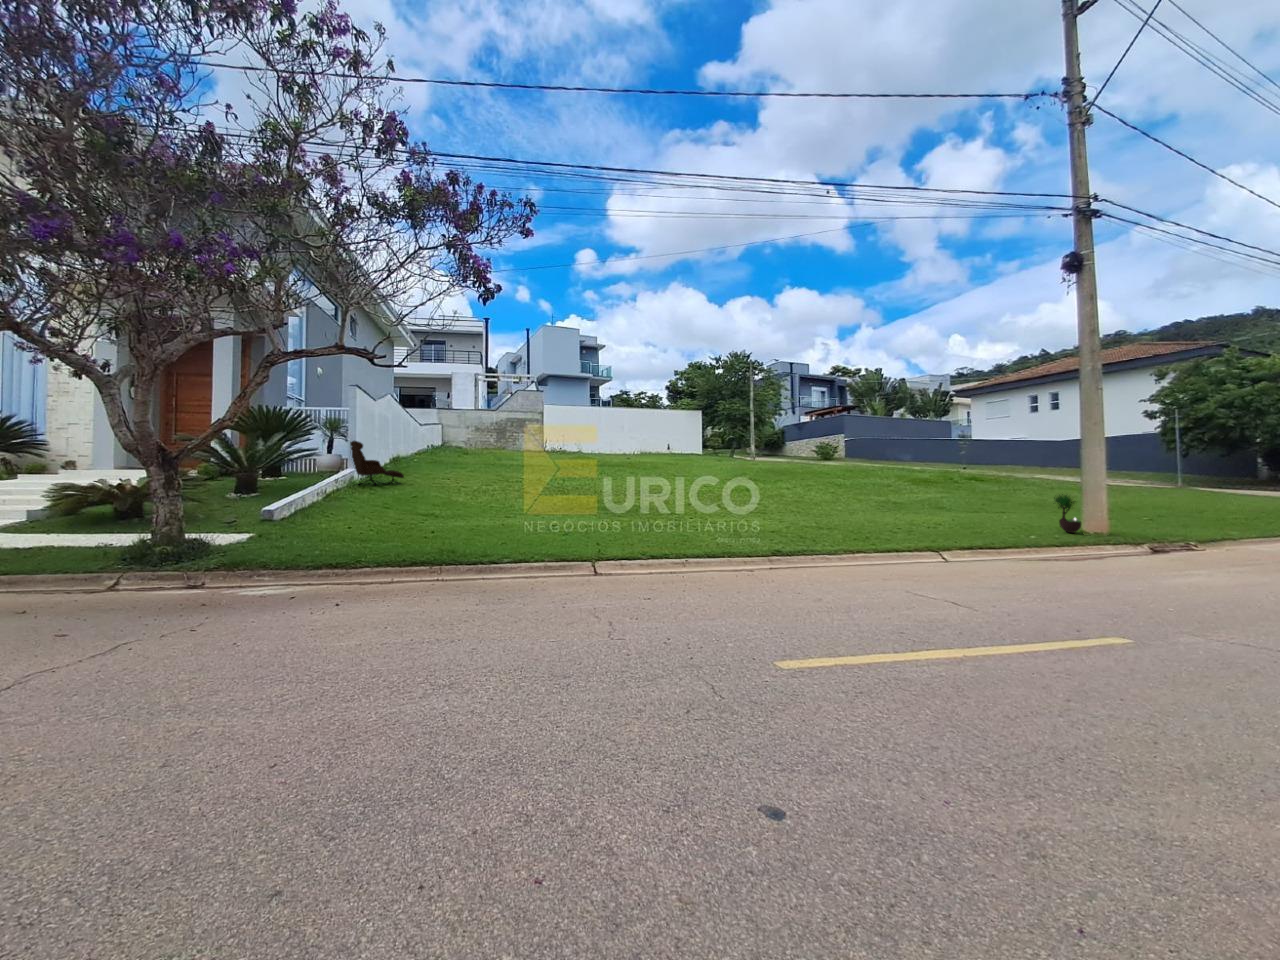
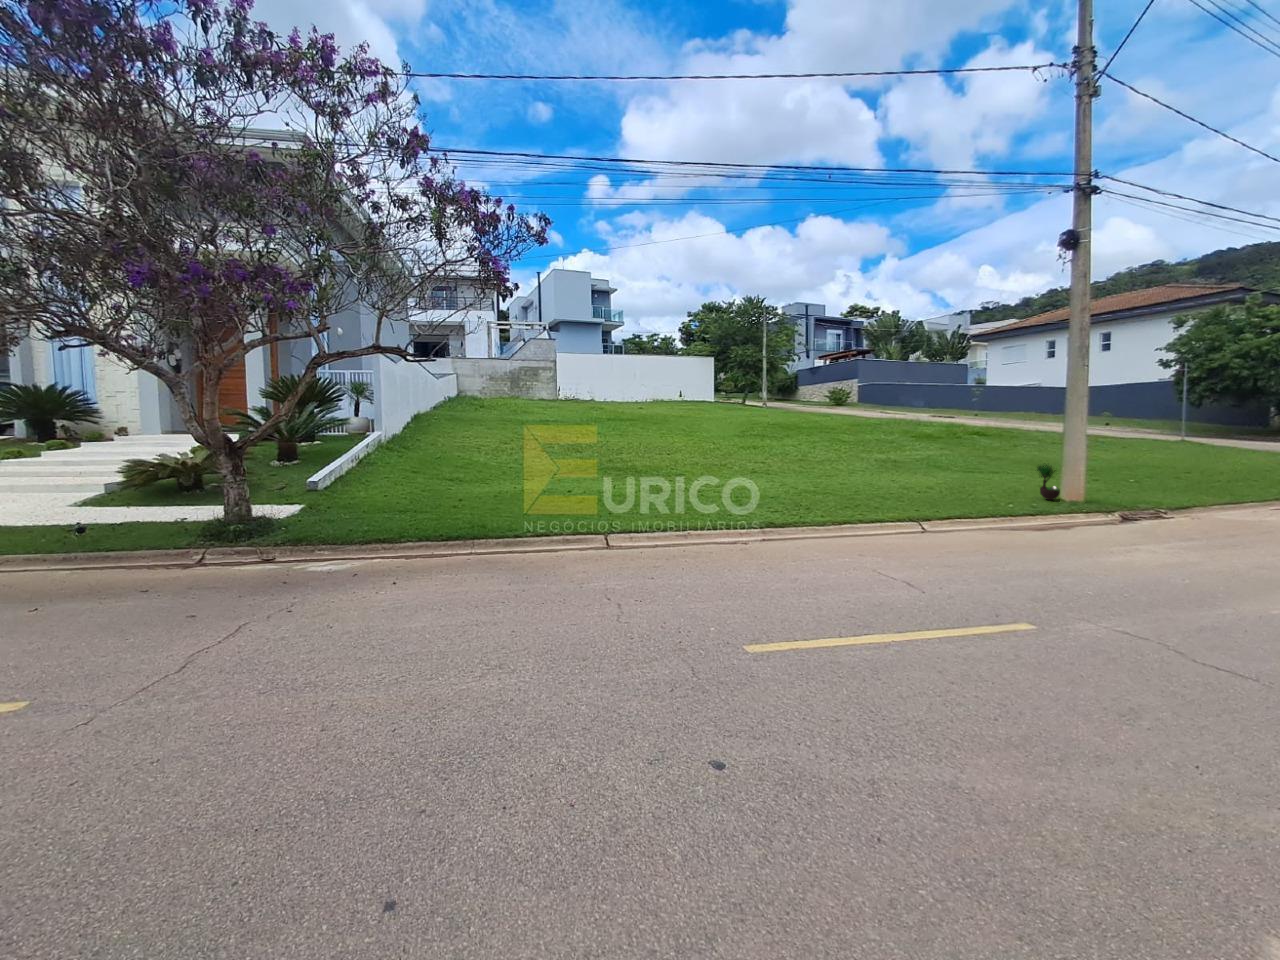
lounge chair: present [350,441,404,485] -> none [378,409,429,451]

